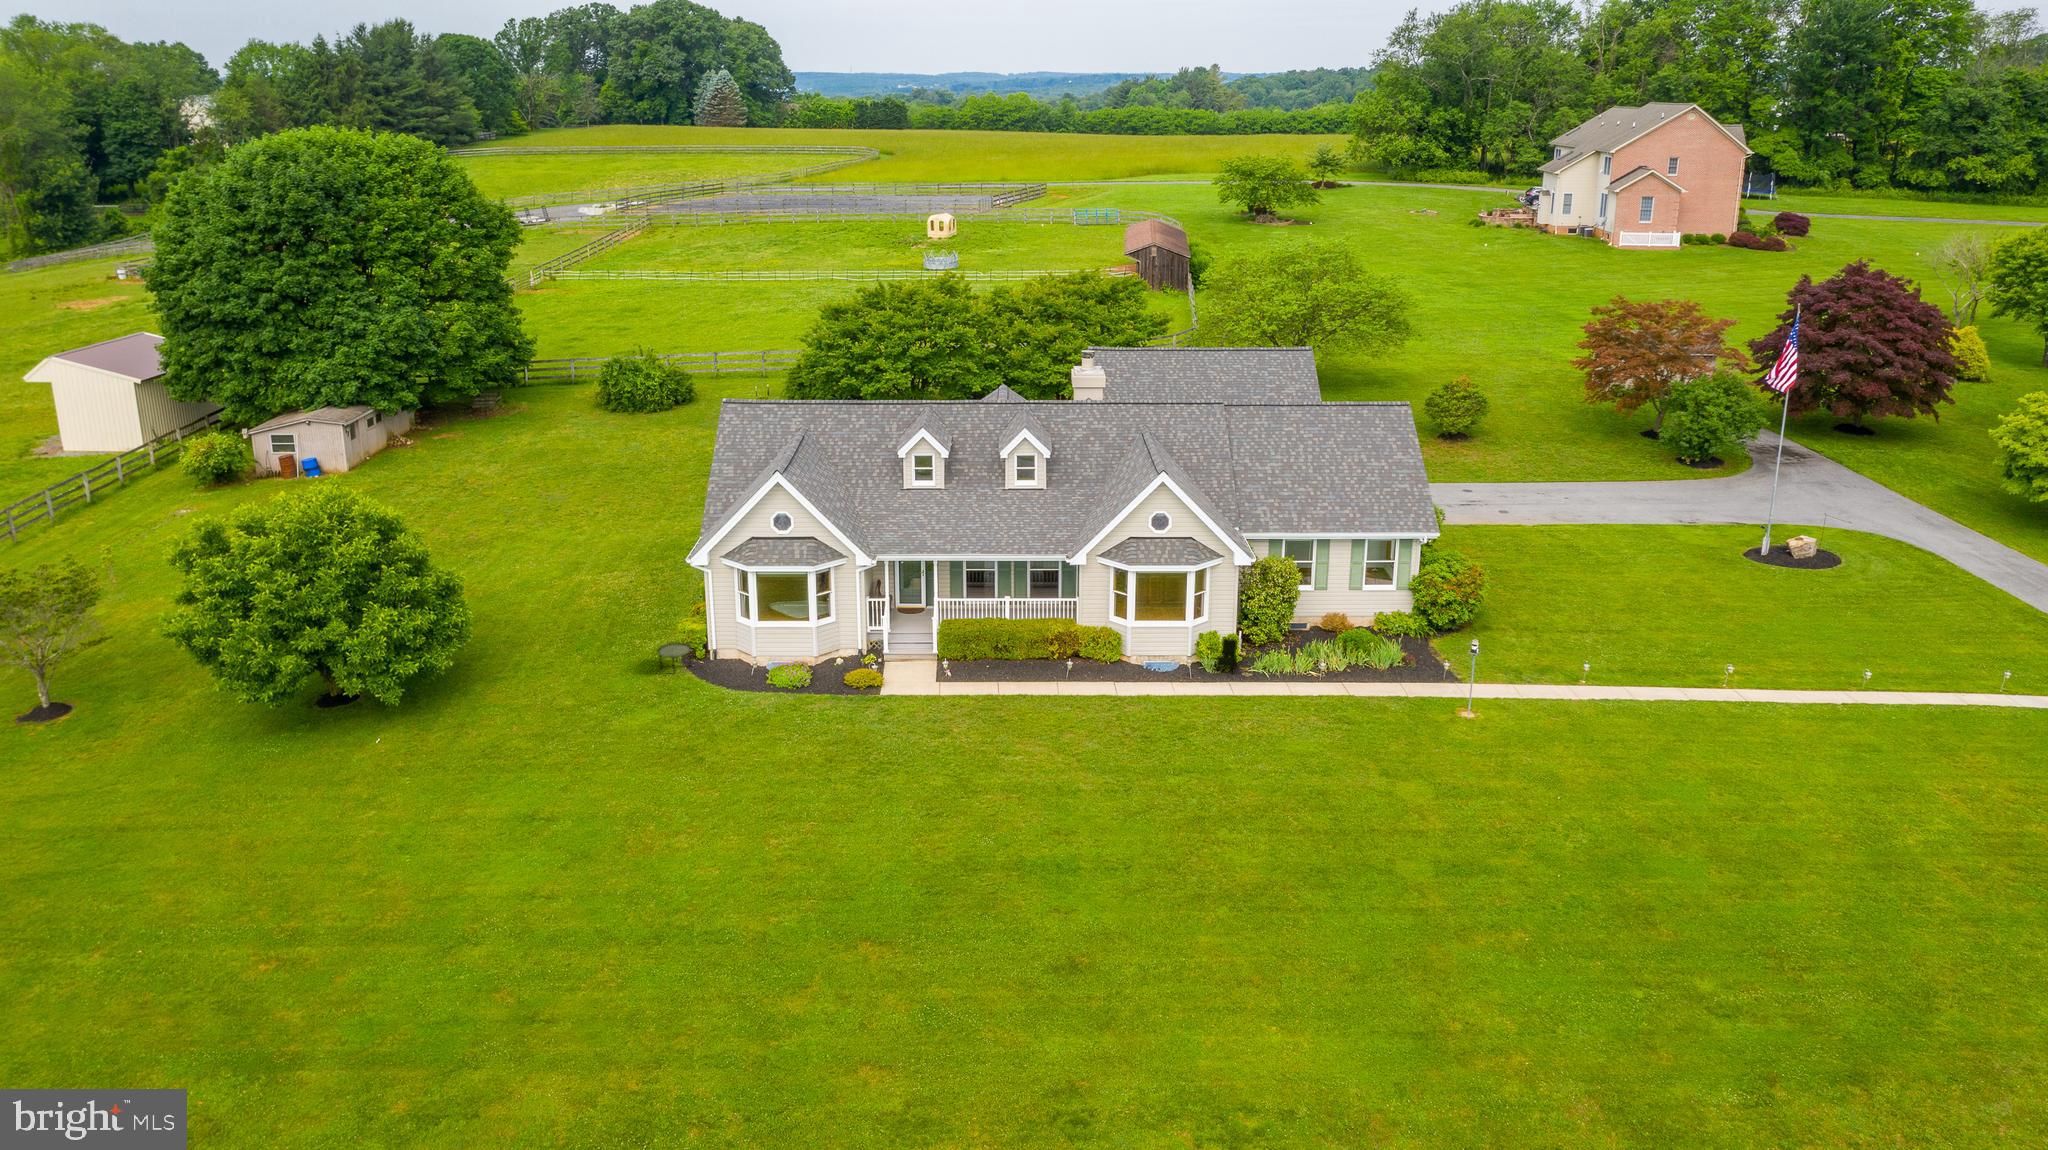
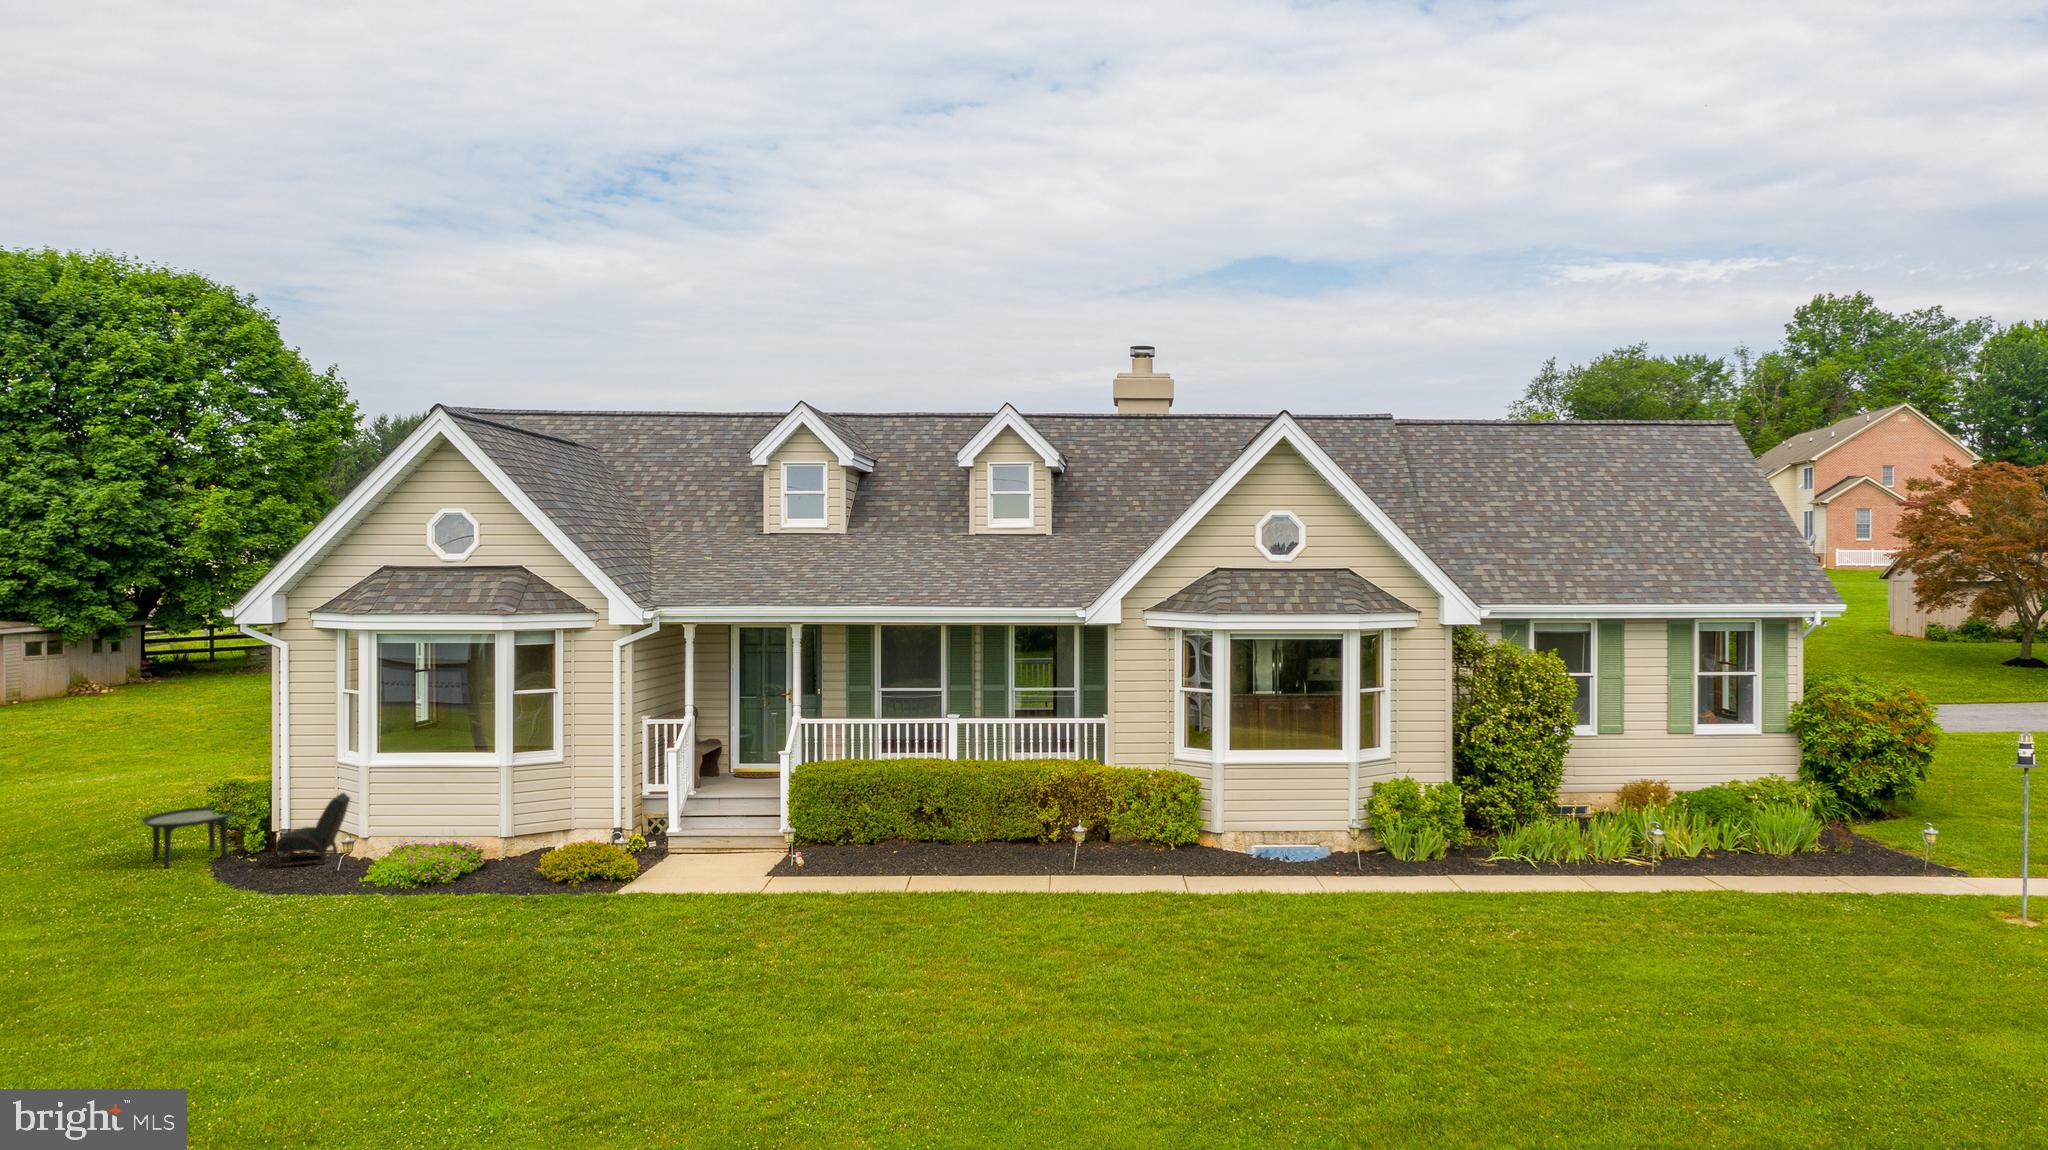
lounge chair: present [1216,638,1237,672] -> present [274,793,350,868]

